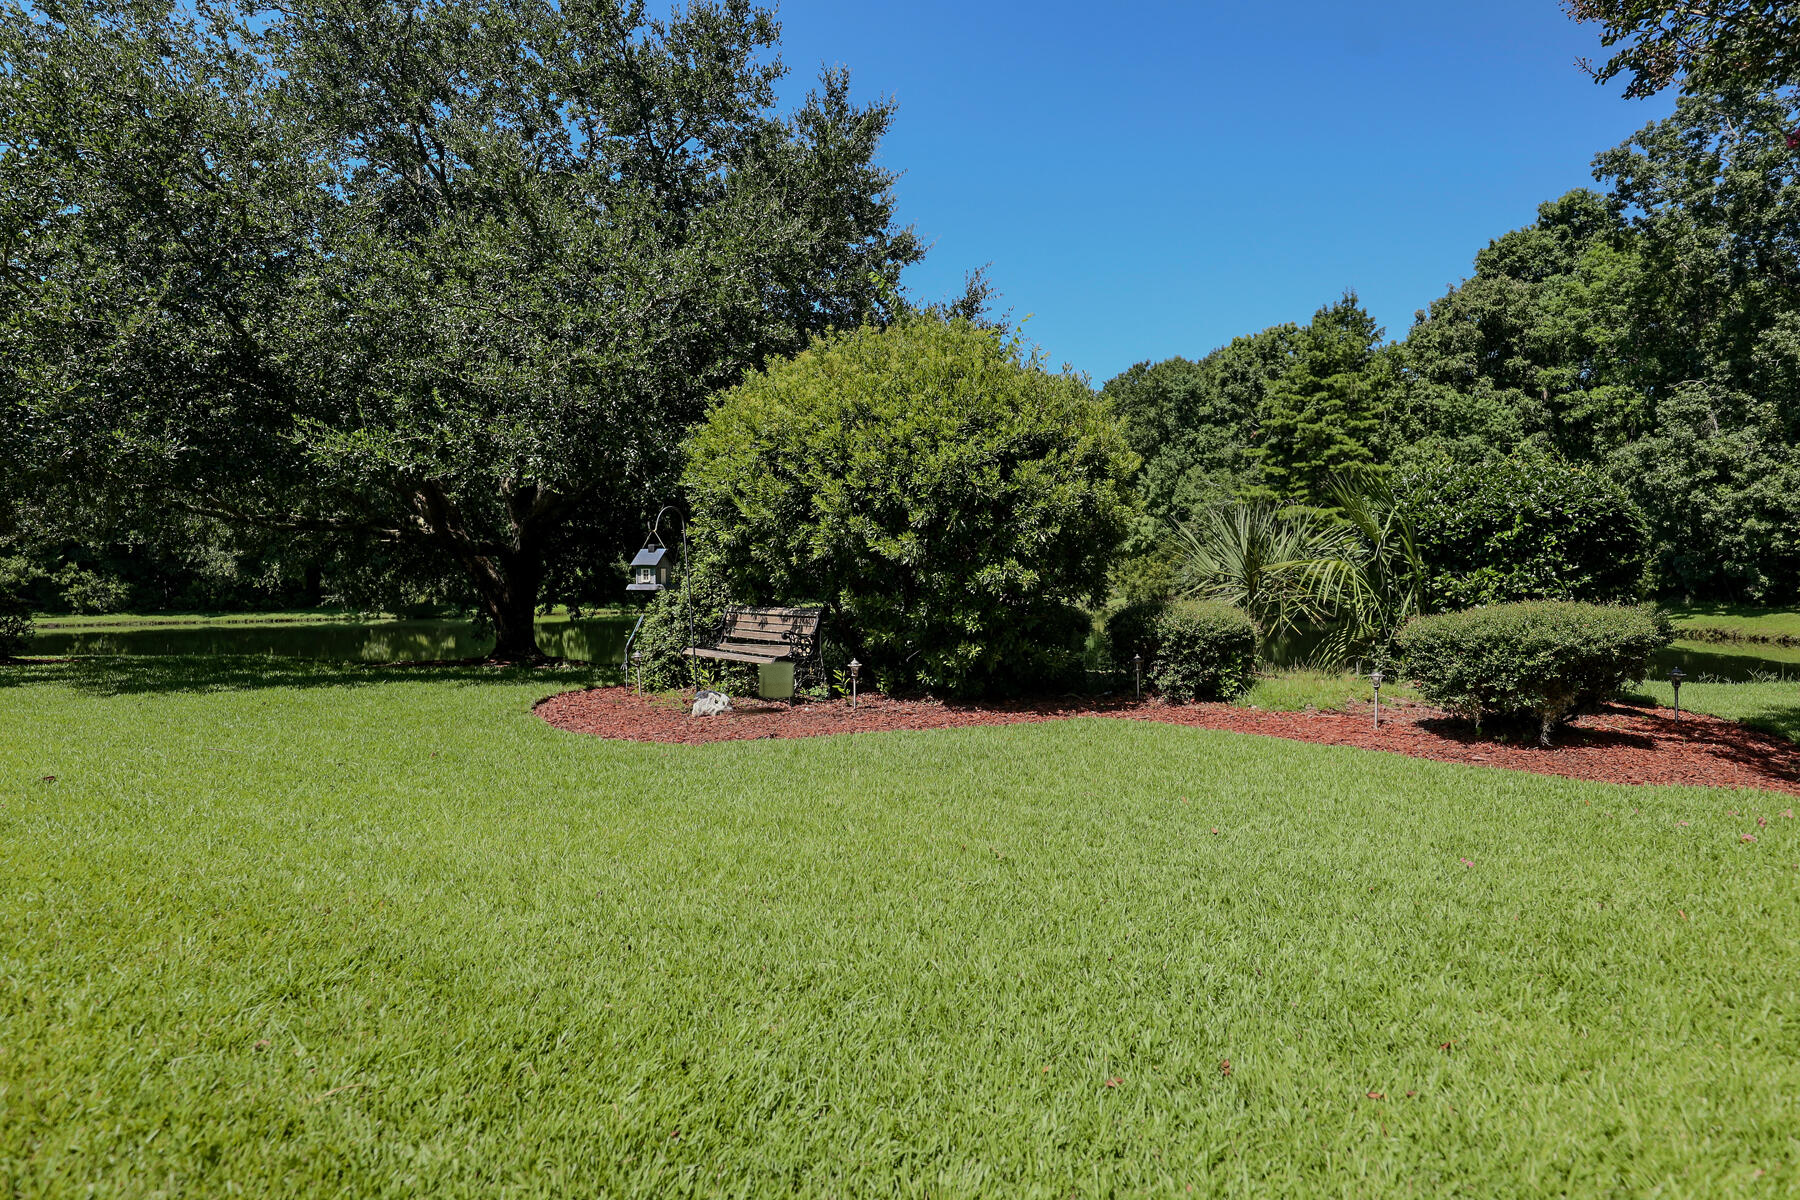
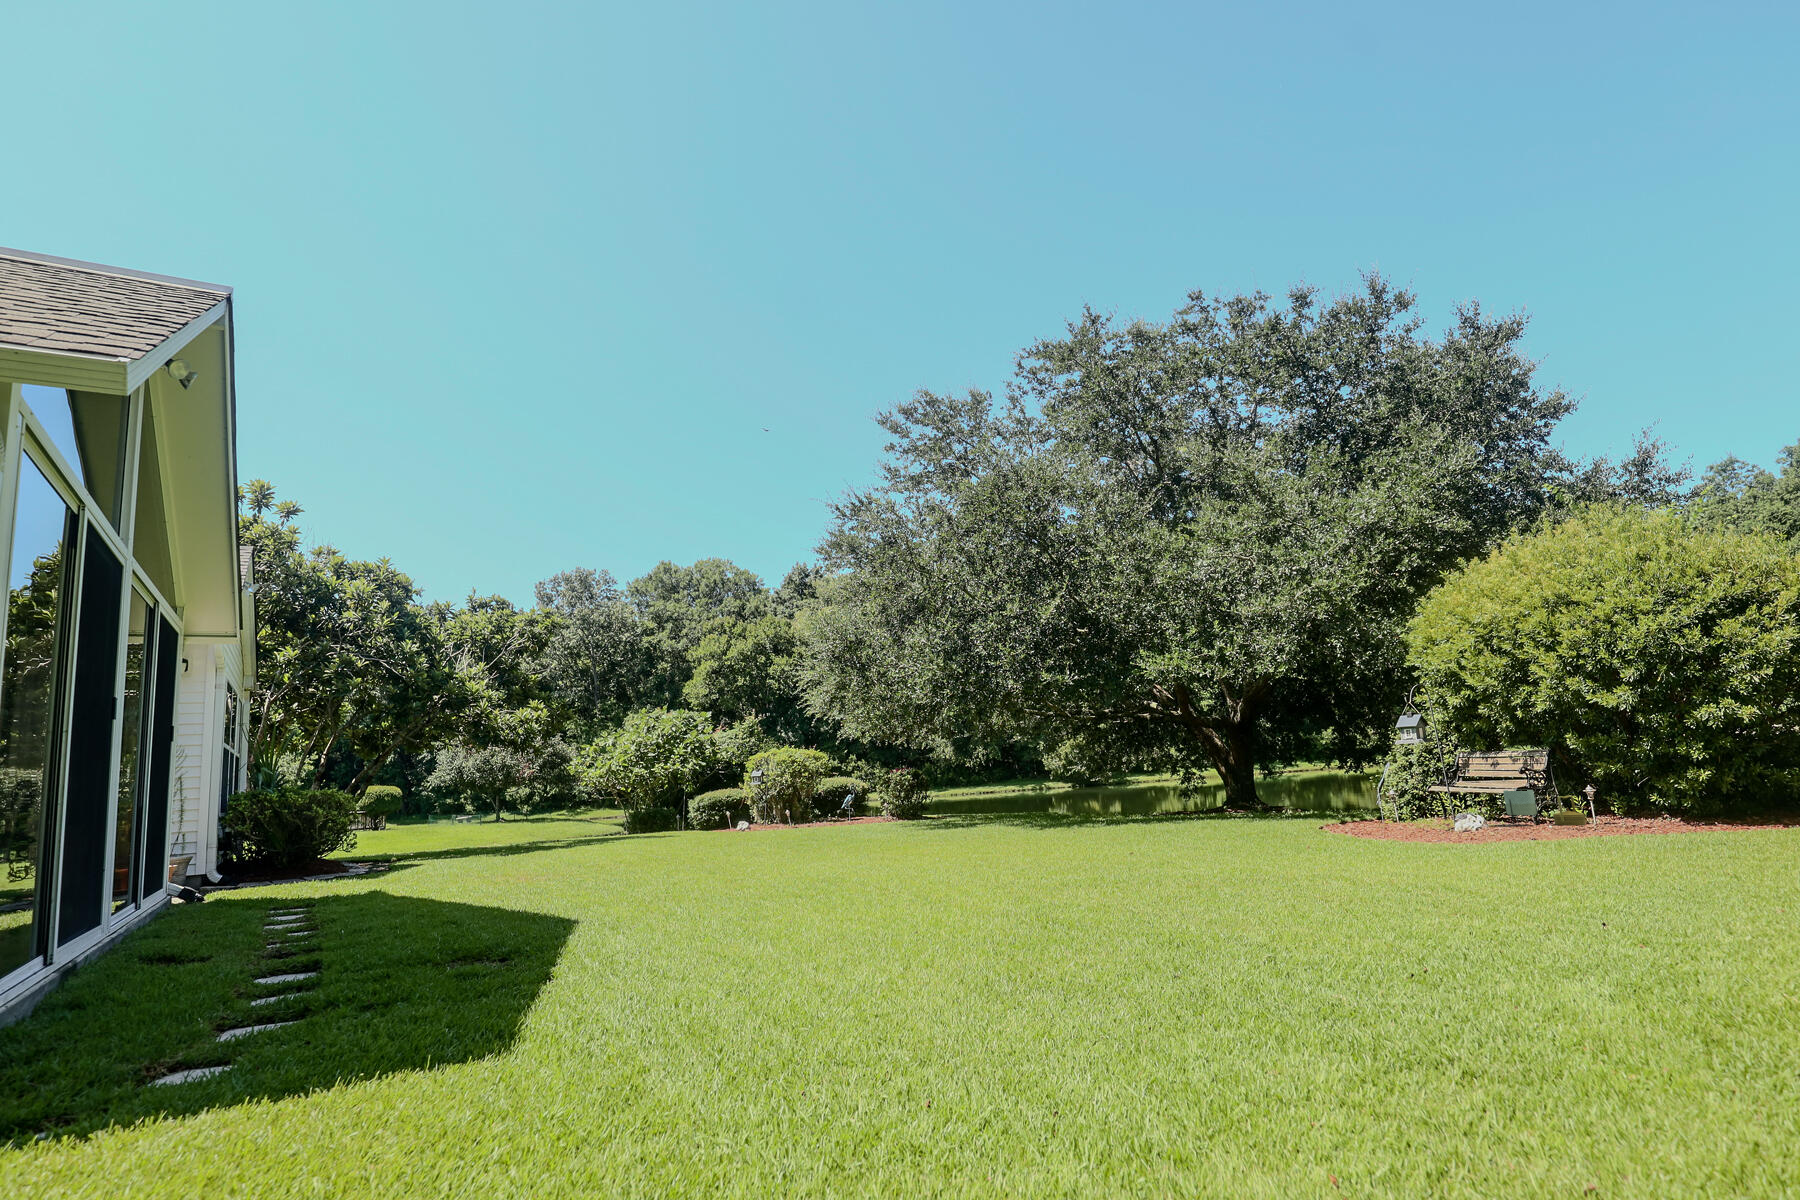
woven basket: none [811,671,845,710] -> present [1553,795,1586,825]

